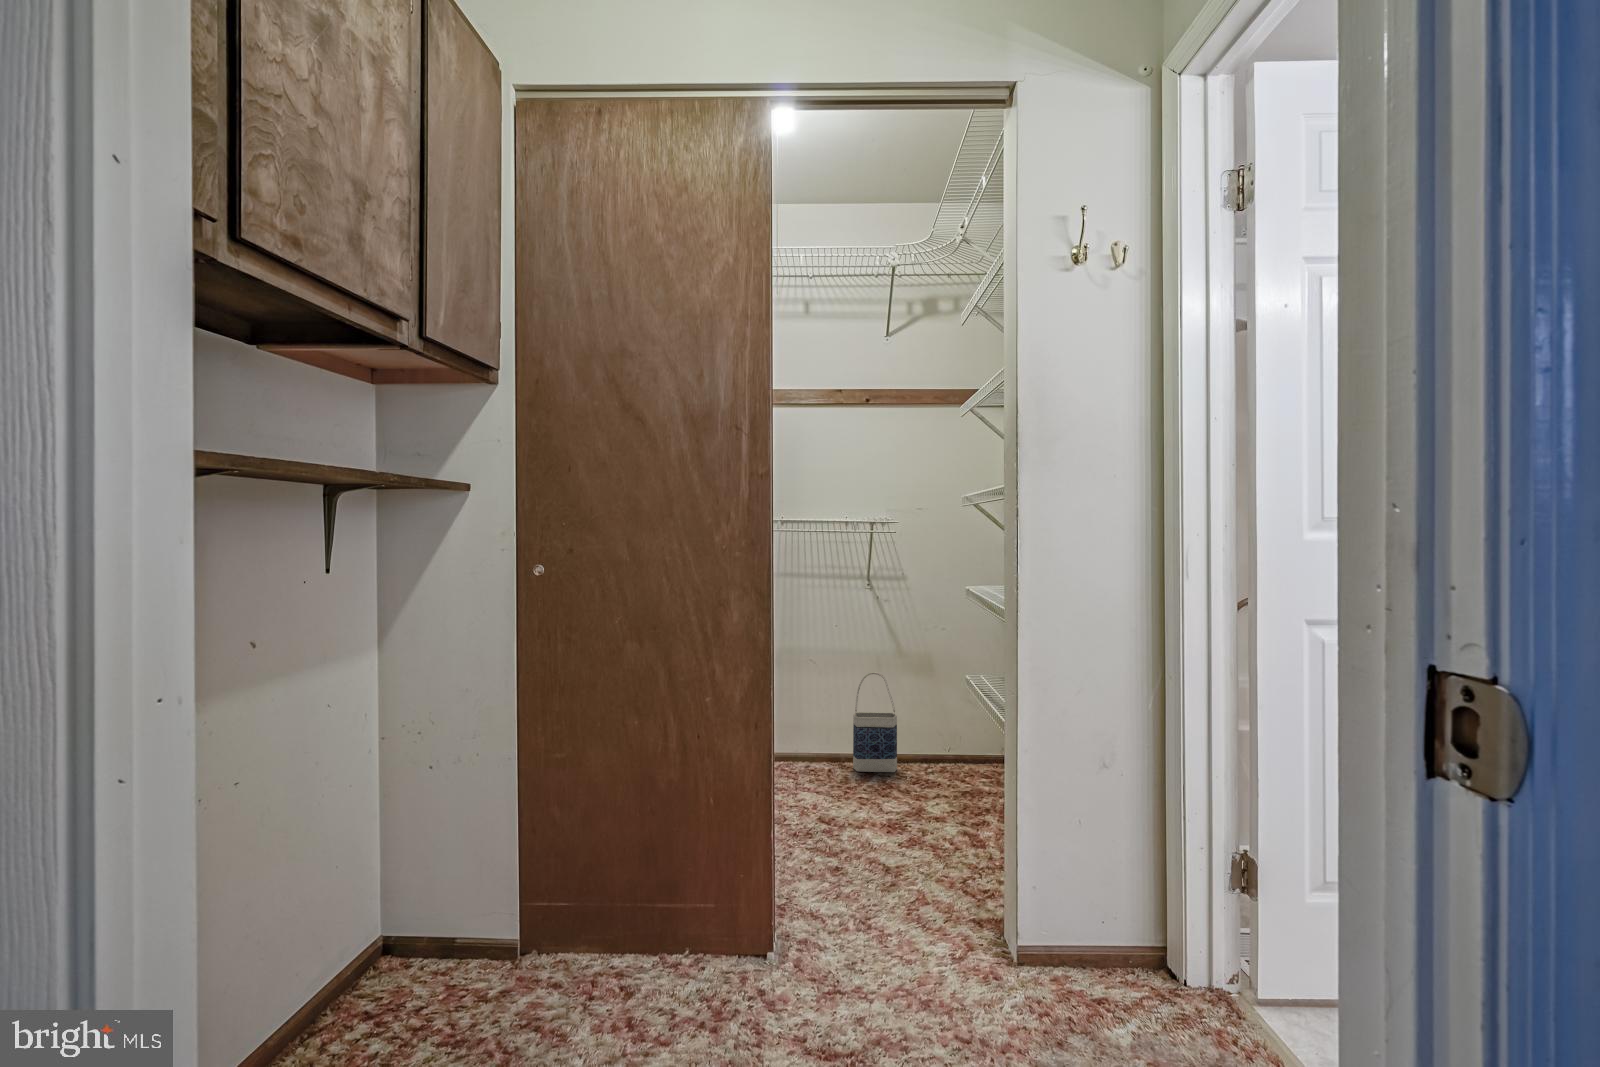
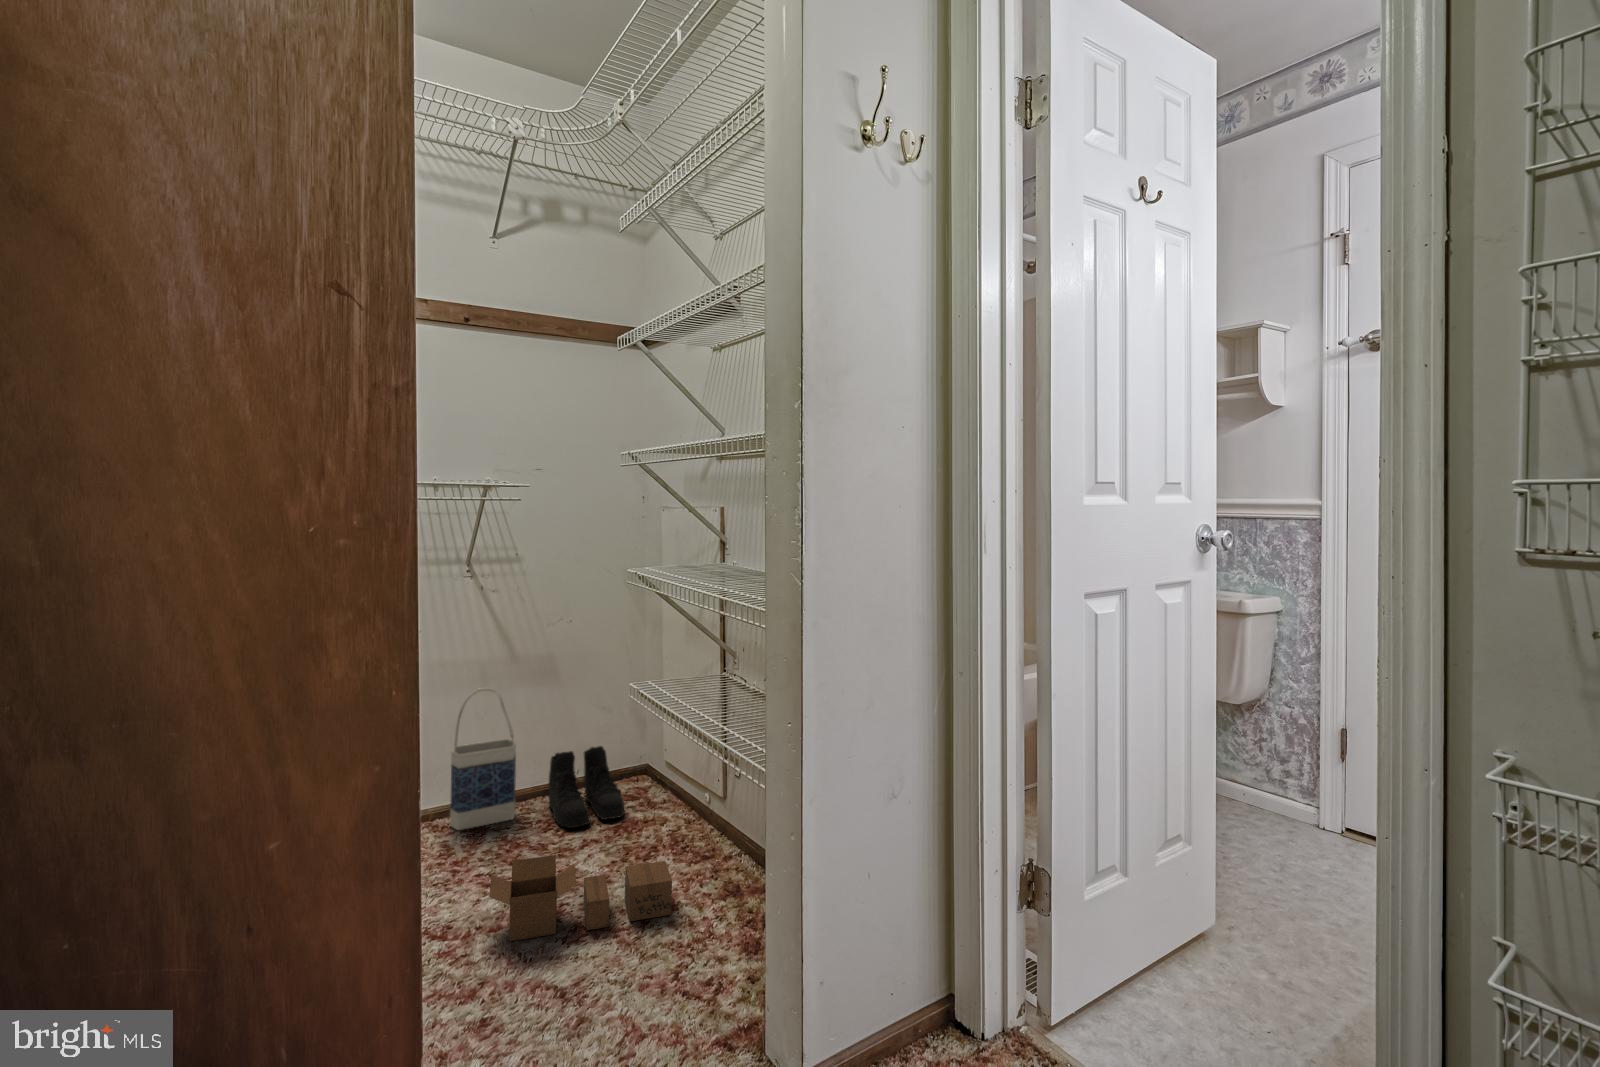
boots: none [921,728,975,785] -> present [548,746,624,828]
cardboard box: none [853,786,980,849] -> present [489,855,672,941]

